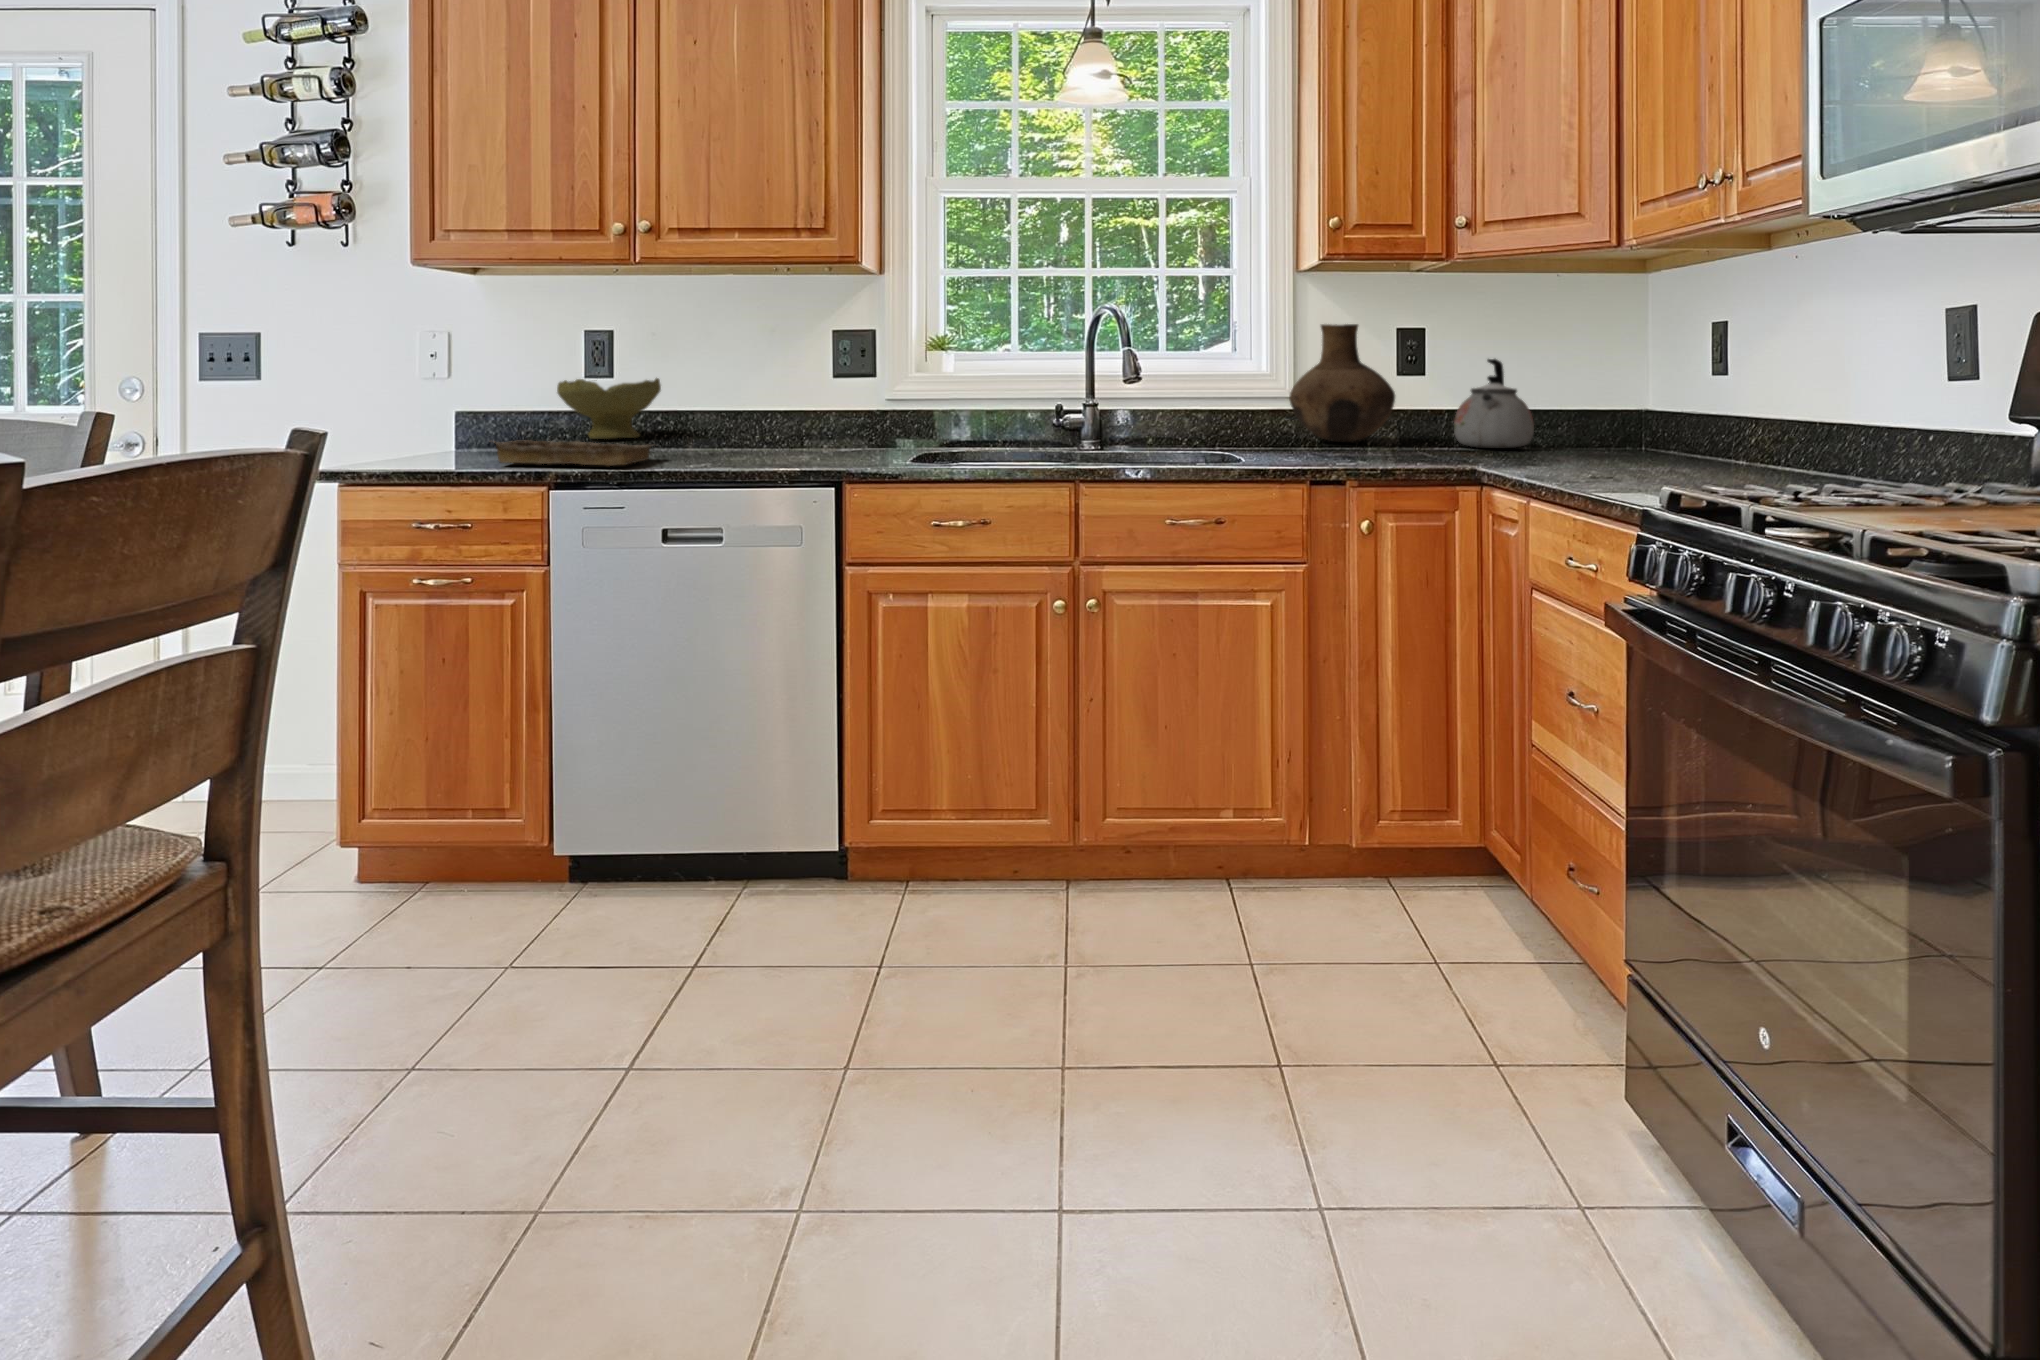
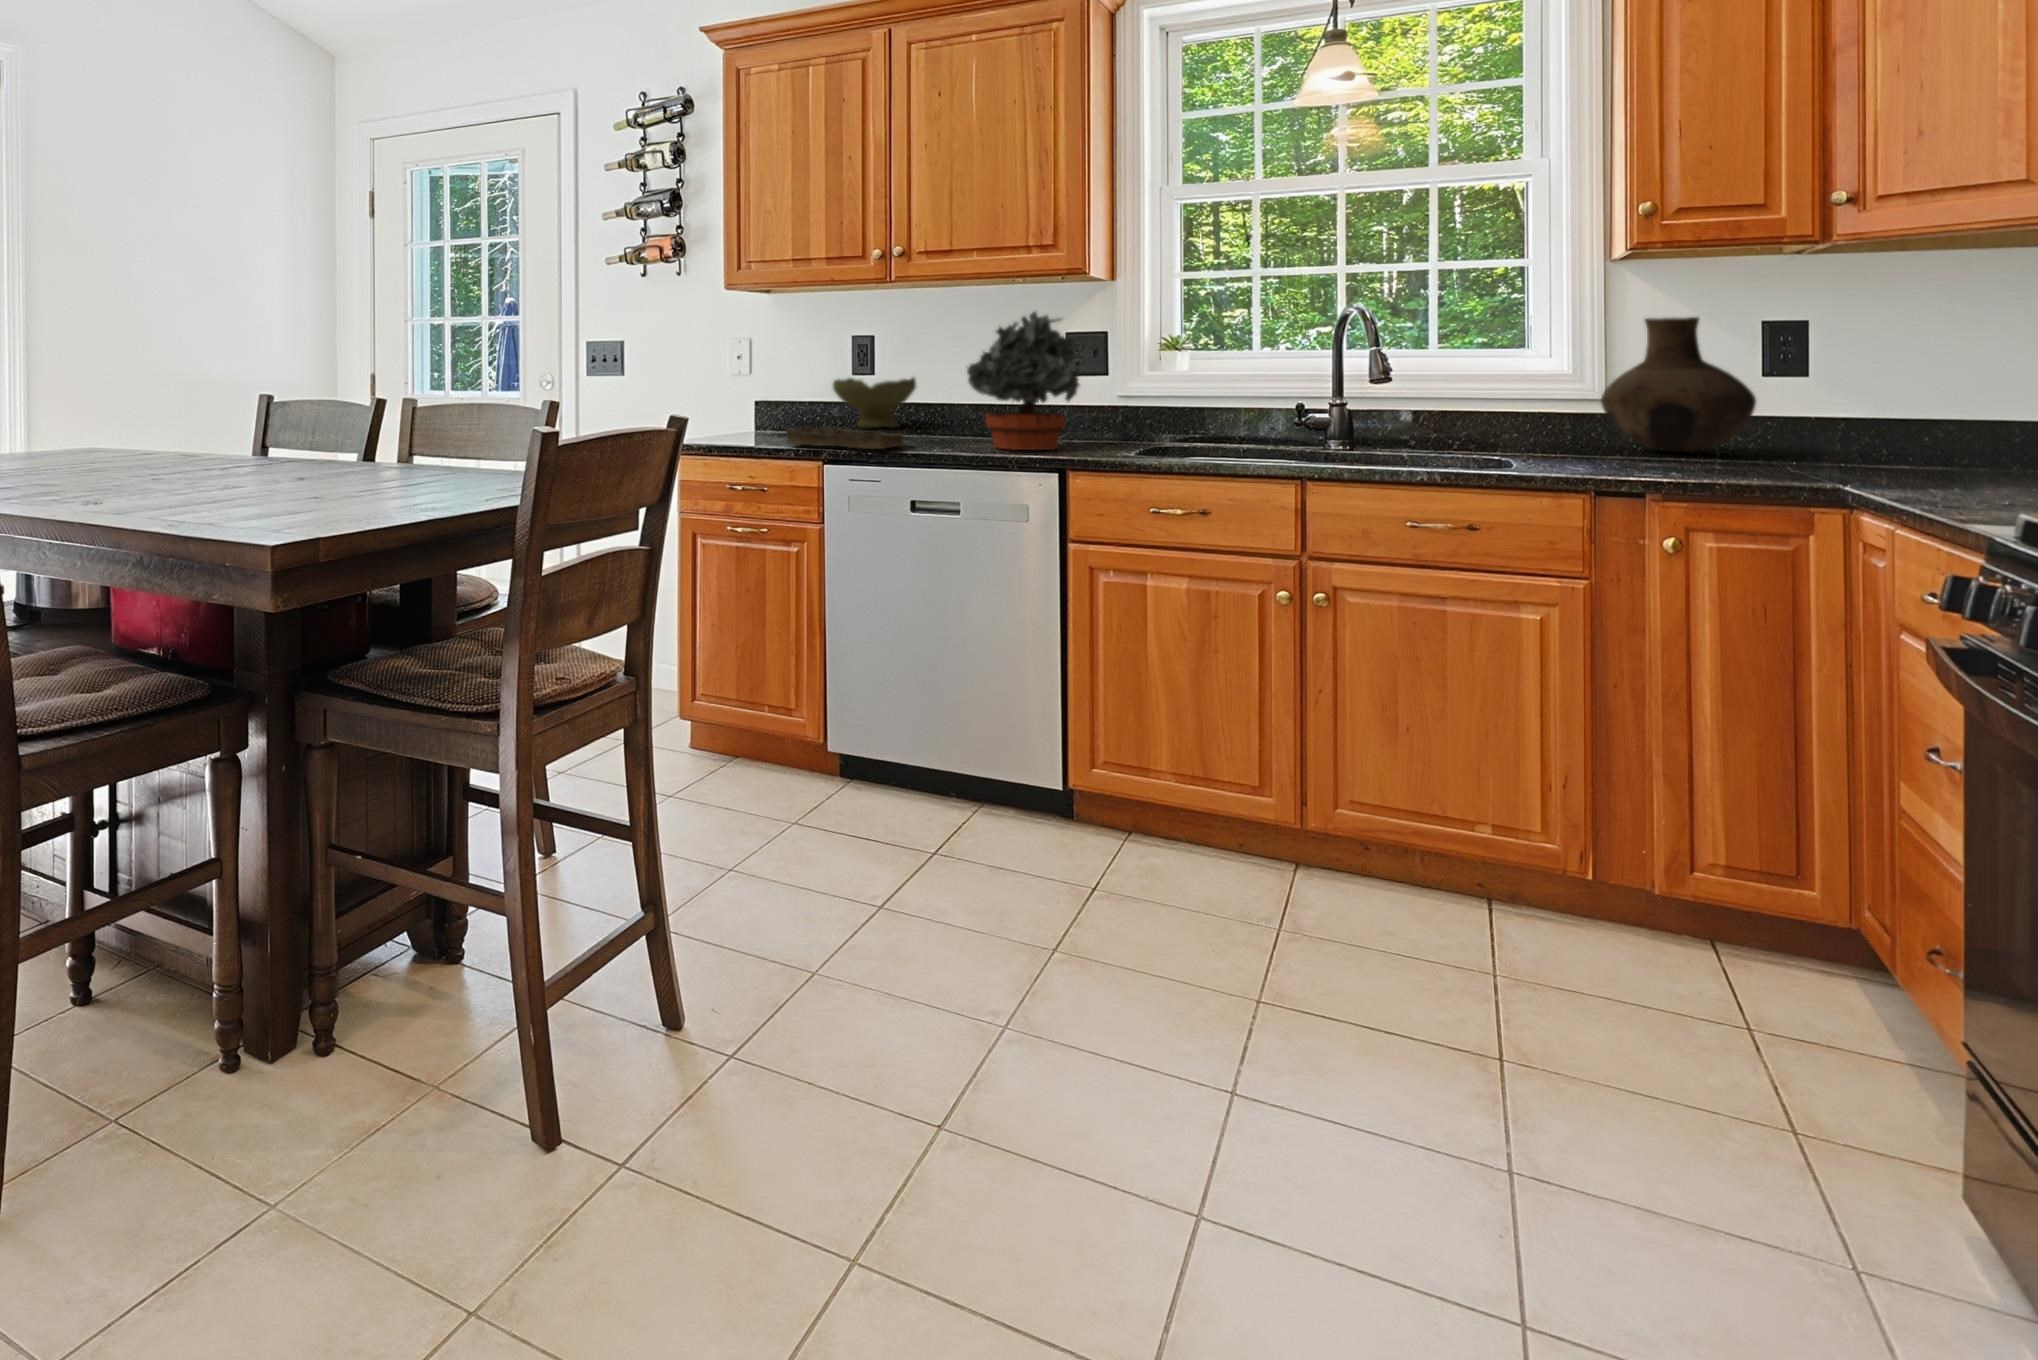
potted plant: none [724,301,853,460] -> present [967,312,1081,450]
kettle: present [1454,359,1534,449] -> none [1849,356,1982,466]

